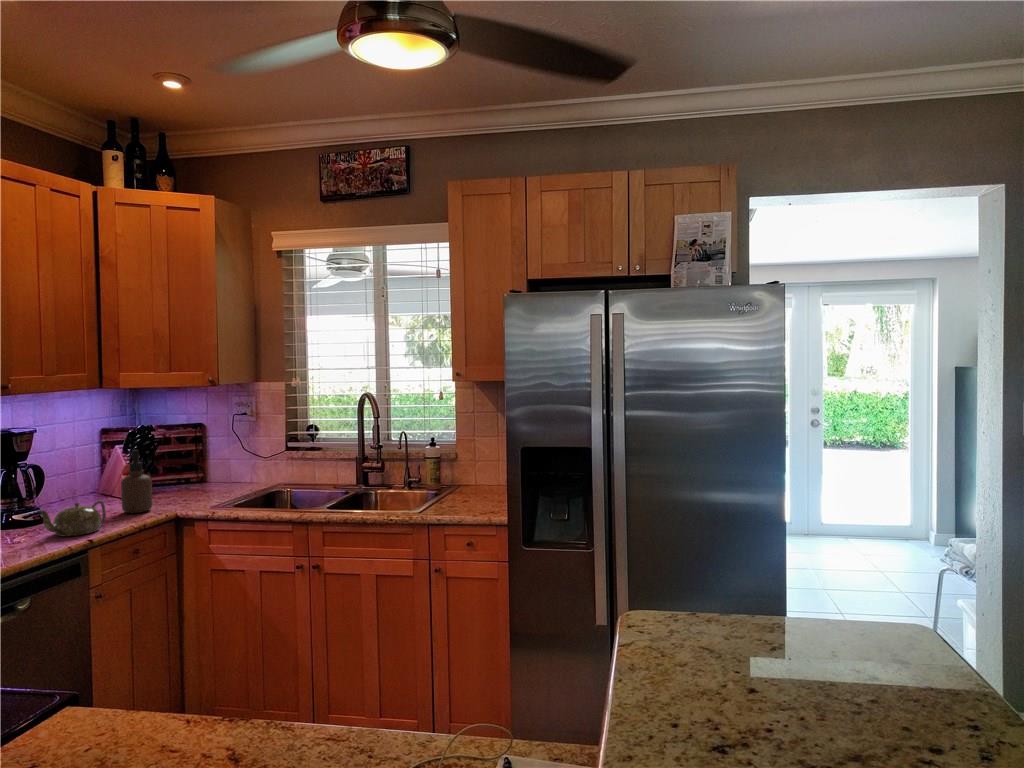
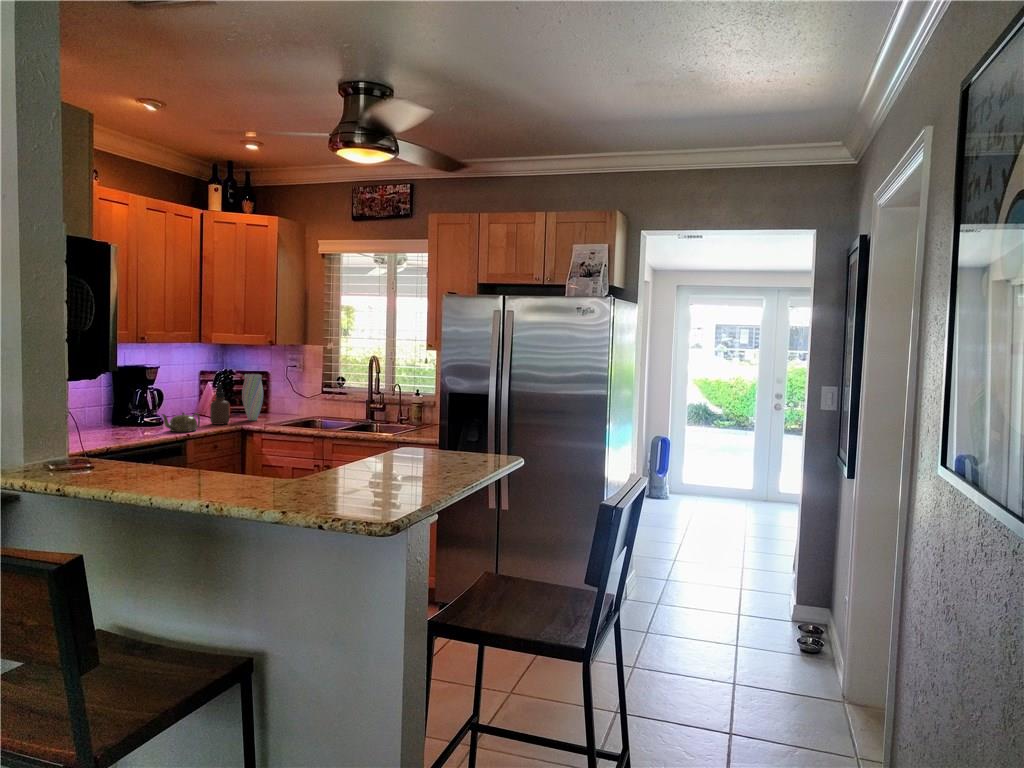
vase: none [170,430,202,500] -> present [242,374,263,420]

